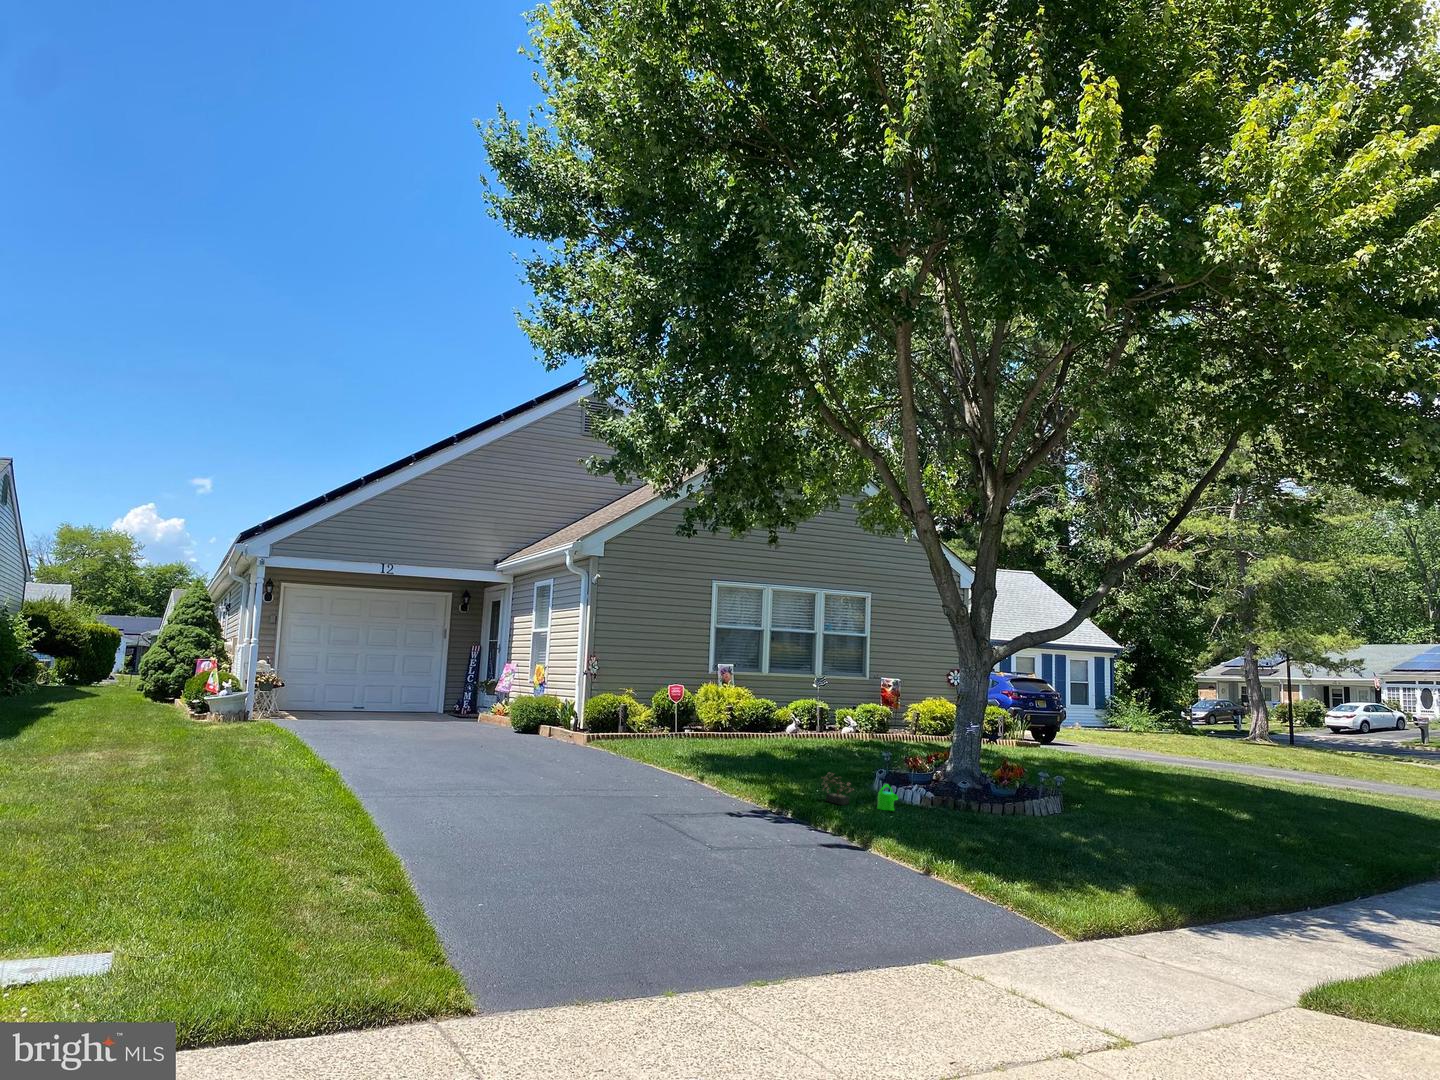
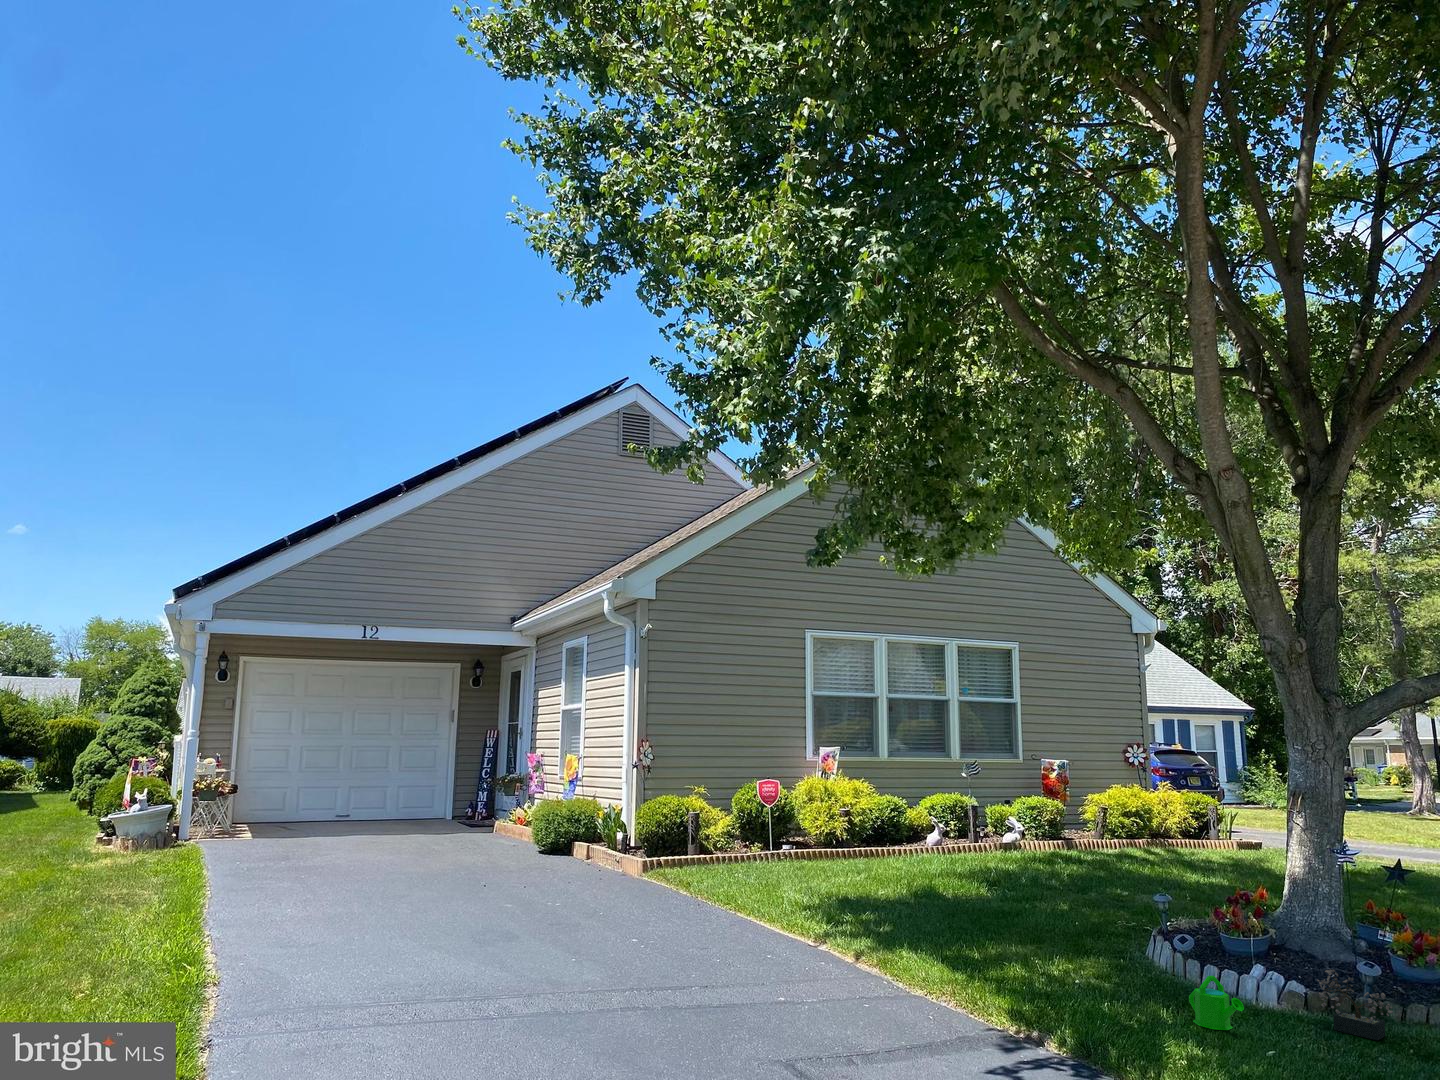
decorative plant: present [824,775,850,805] -> present [1317,969,1393,1041]

